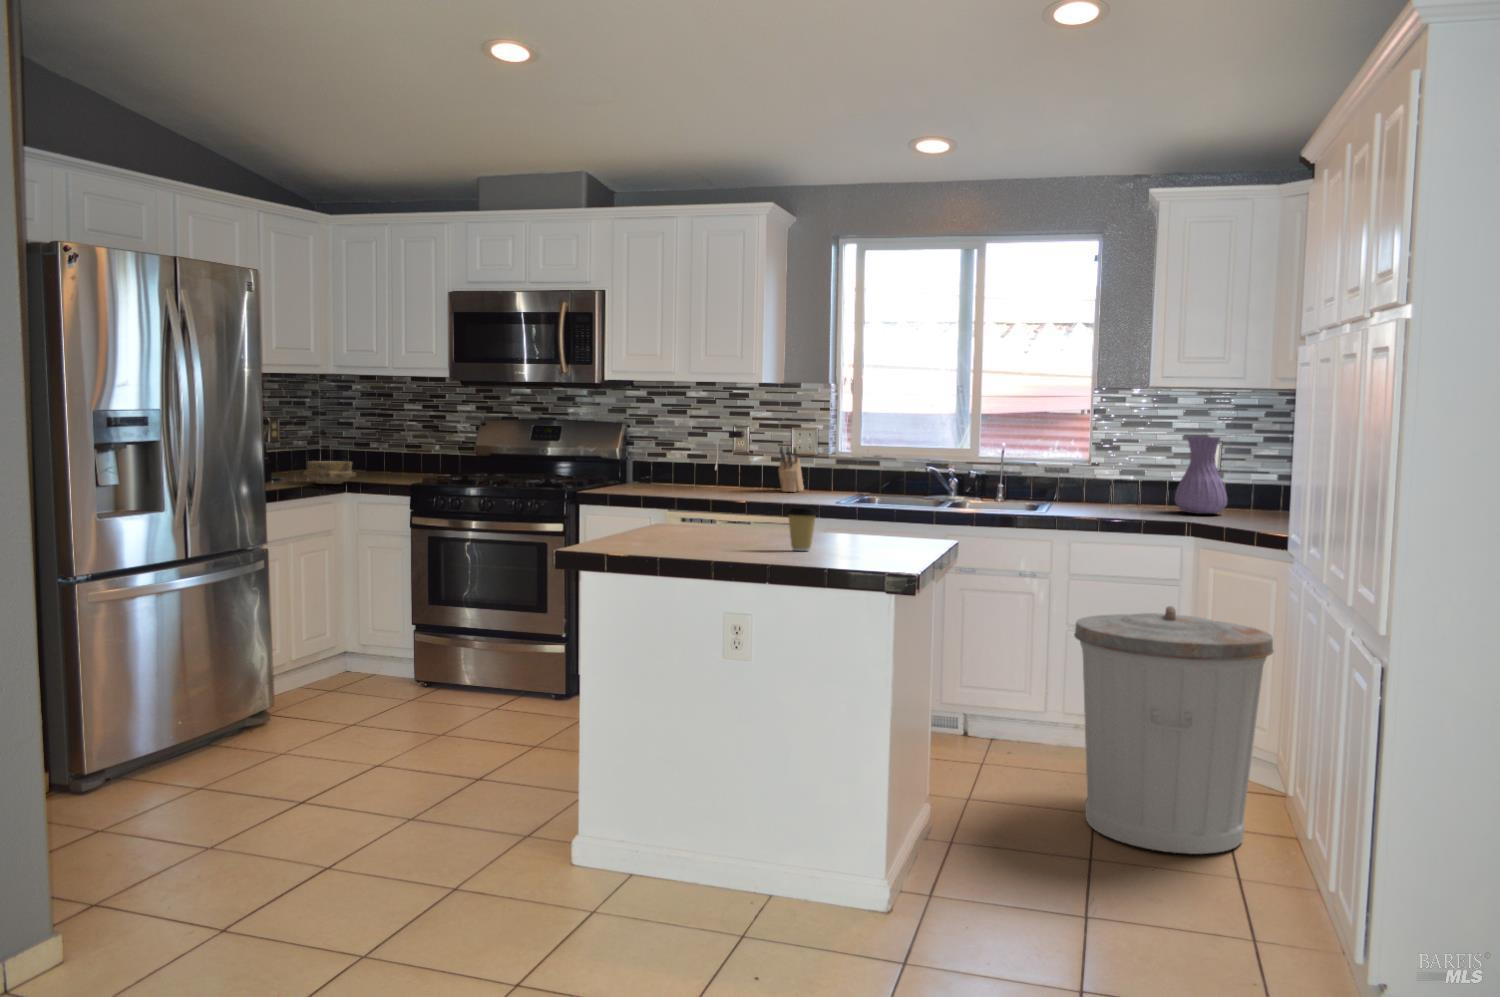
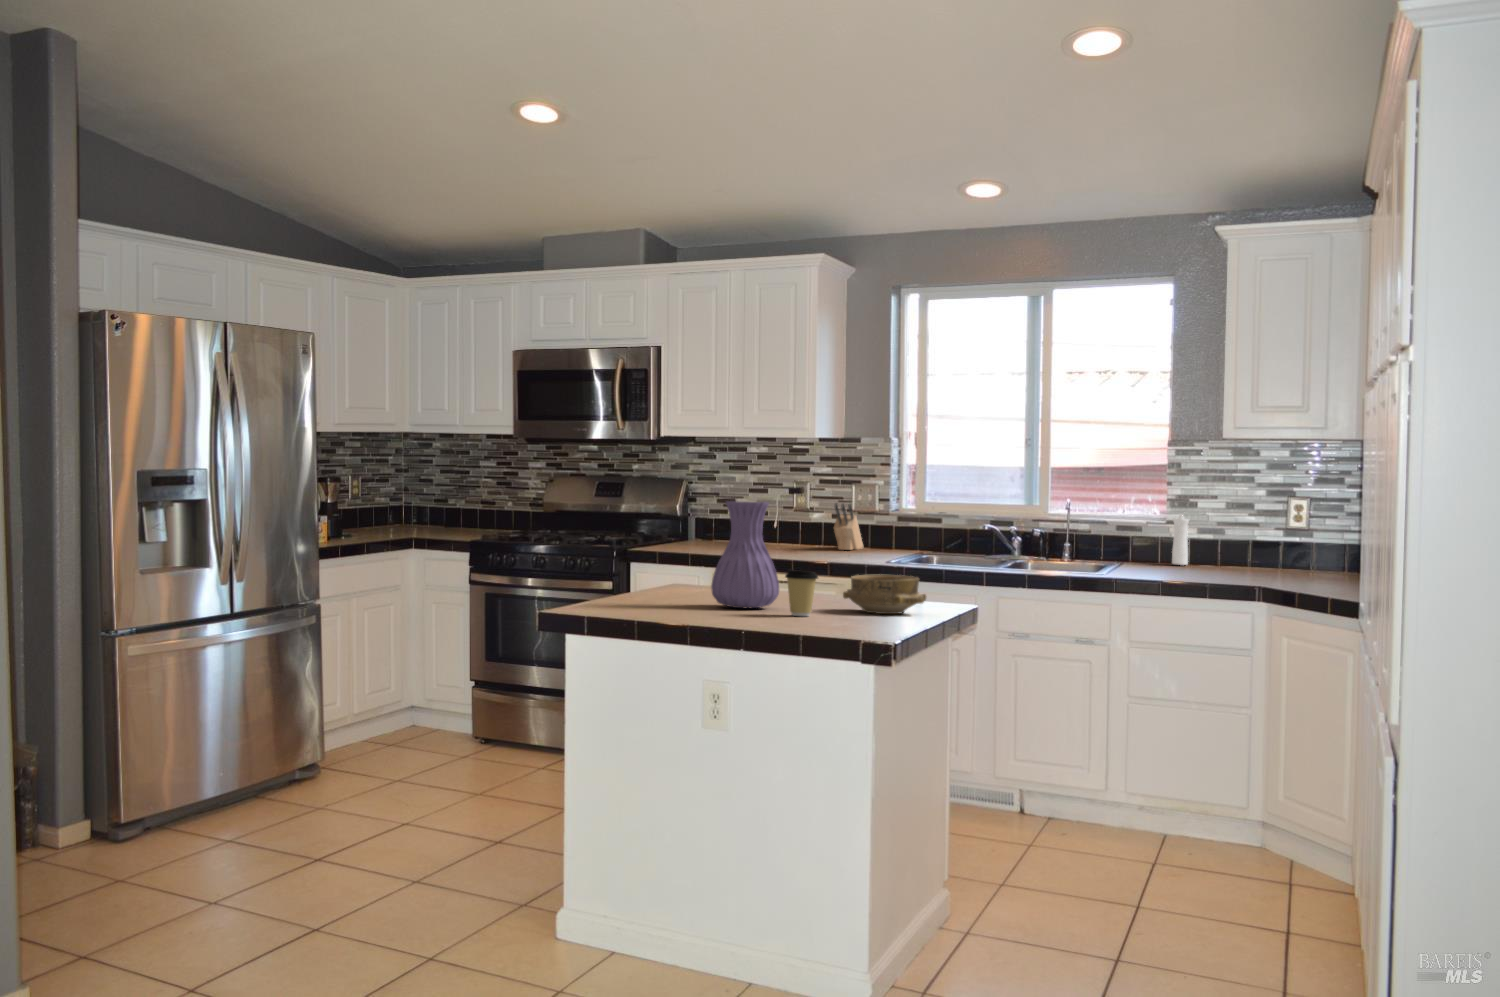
vase: present [1175,437,1228,514] -> present [711,501,779,608]
pepper mill: none [1097,451,1114,504] -> present [1172,514,1189,565]
ceramic bowl: present [303,461,356,484] -> present [843,574,926,614]
trash can: present [1074,606,1274,854] -> none [1117,680,1342,963]

